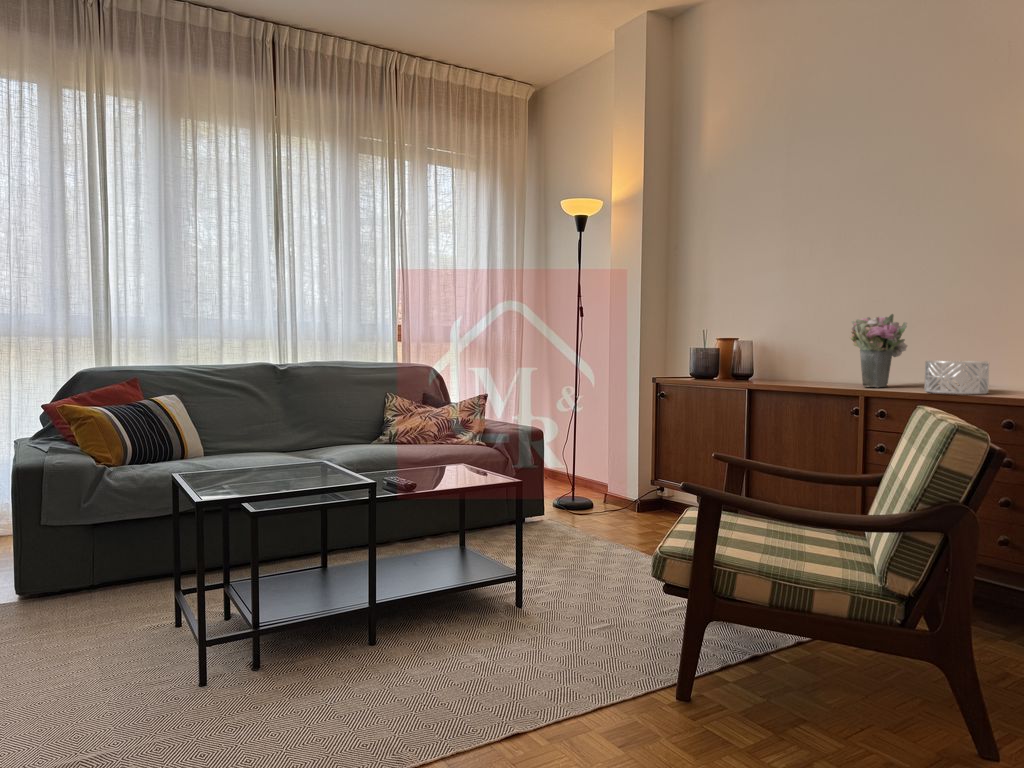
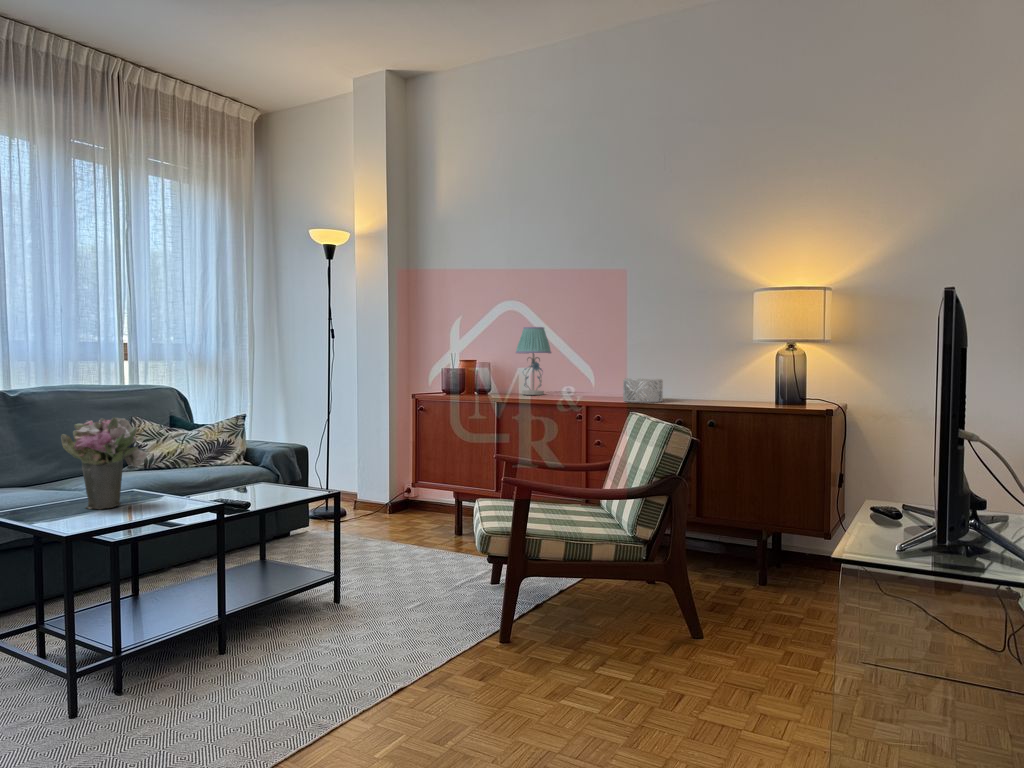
table lamp: none [786,295,835,381] -> present [516,327,551,395]
flower bouquet: present [850,314,907,387] -> present [61,418,147,509]

